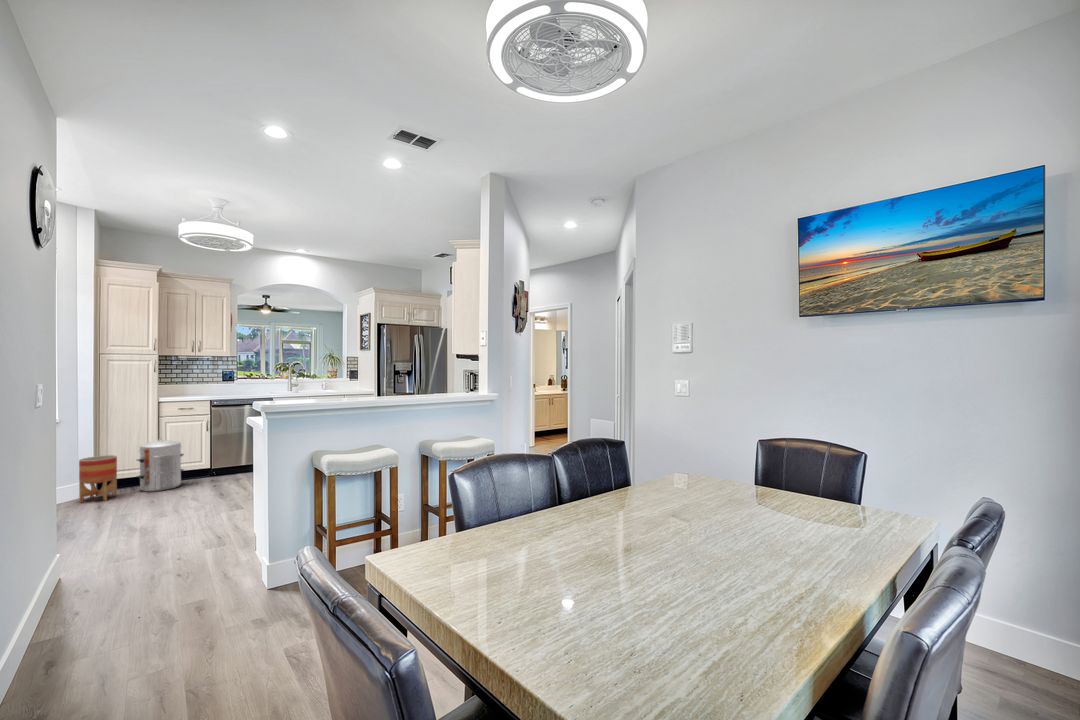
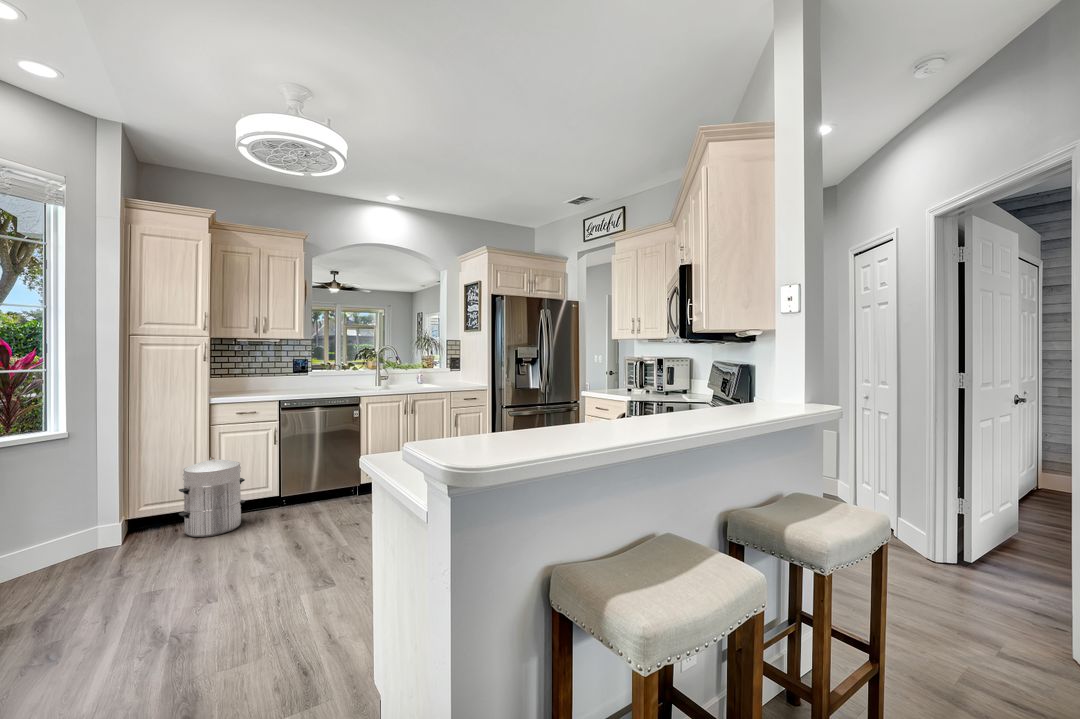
planter: present [79,455,117,502] -> none [95,484,151,559]

